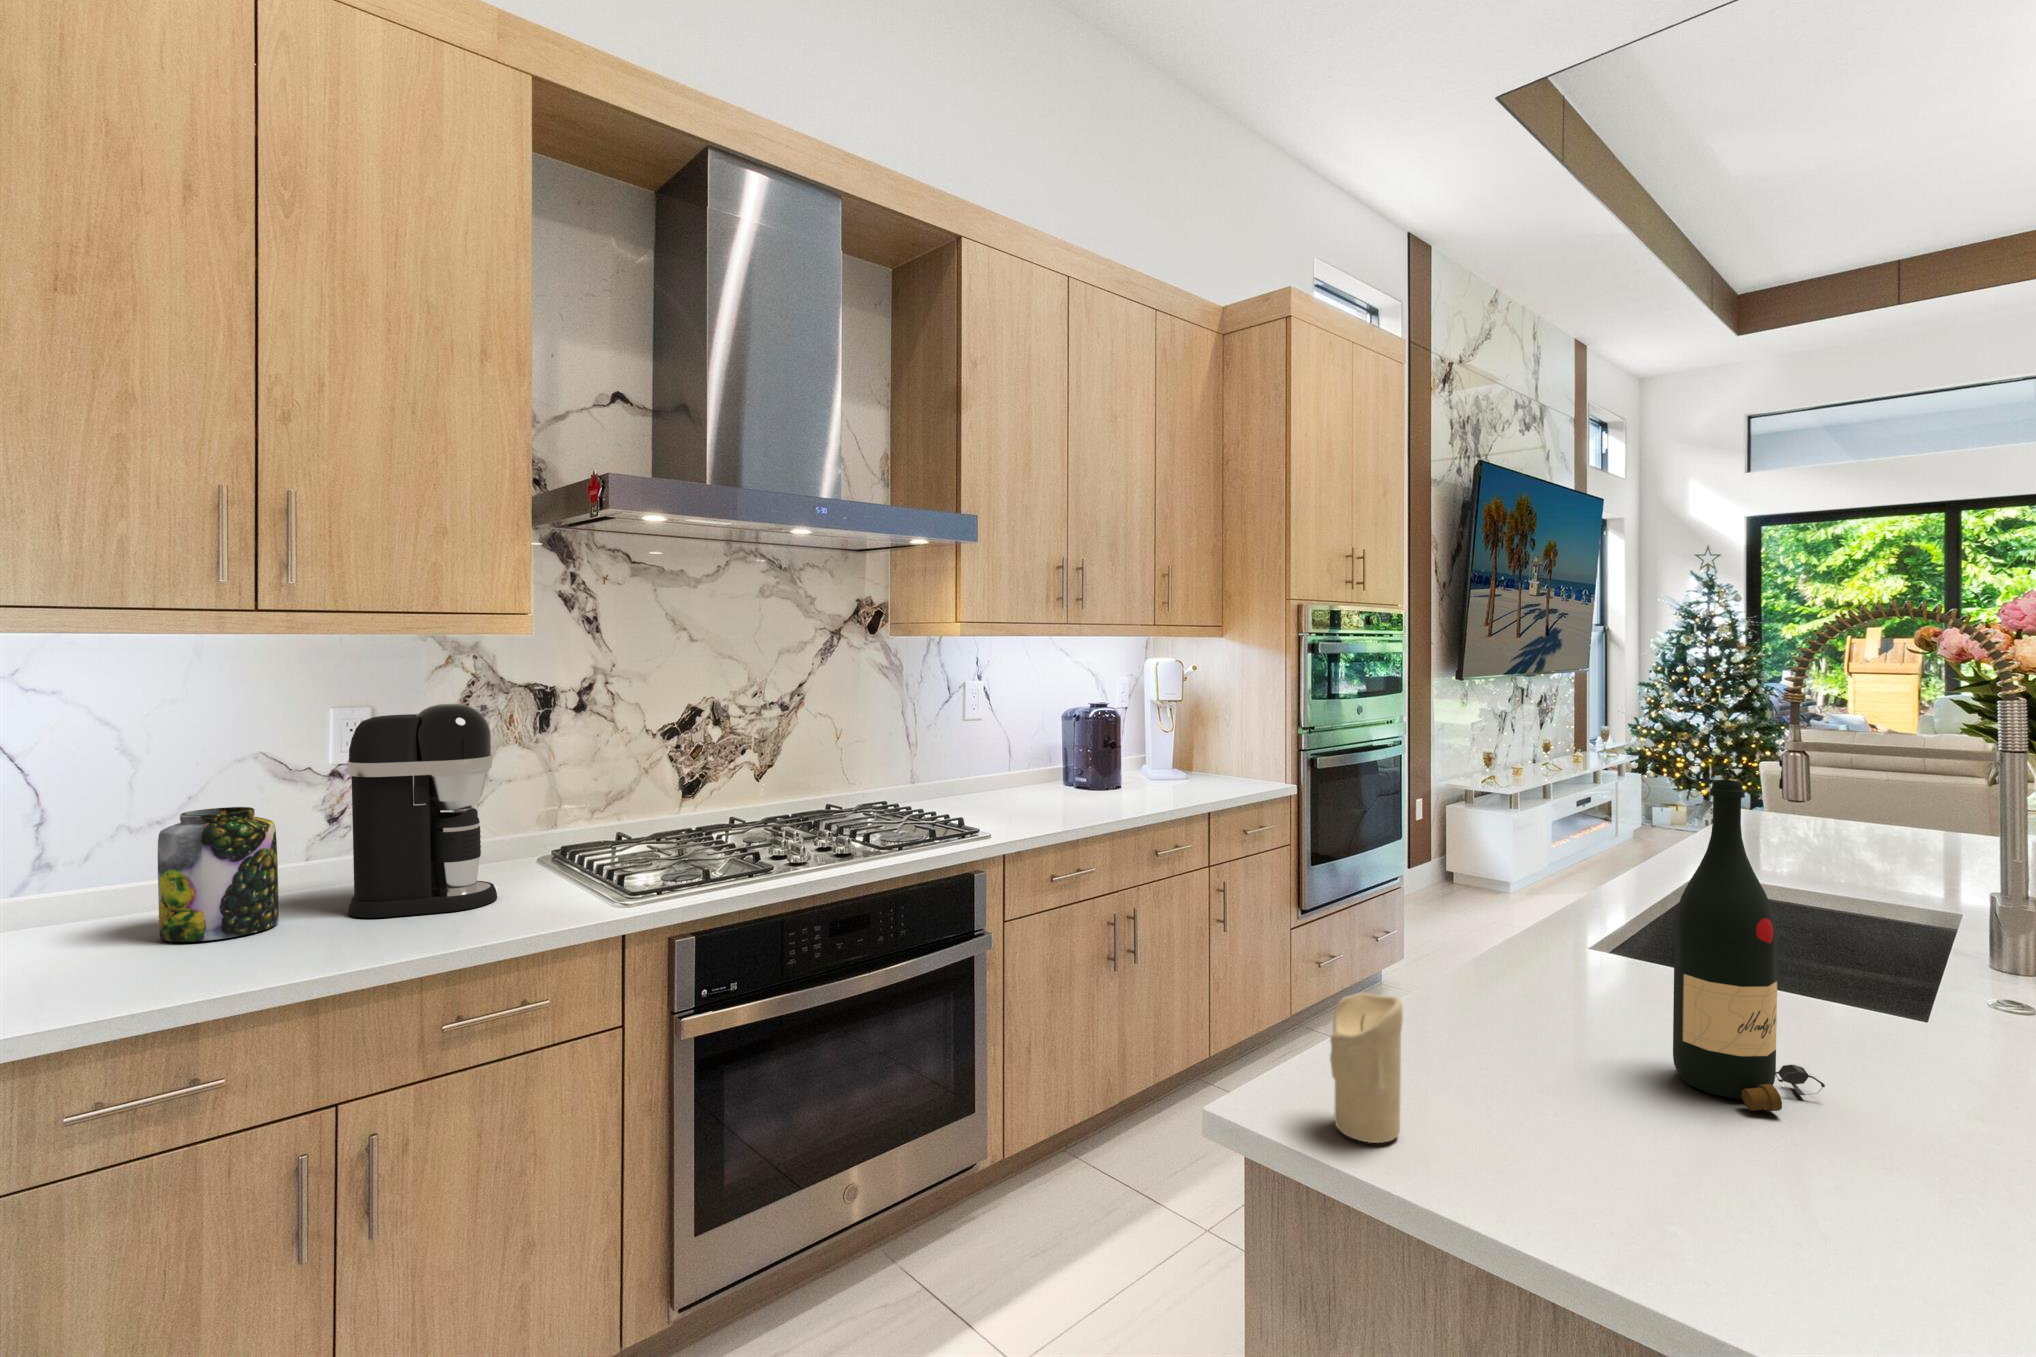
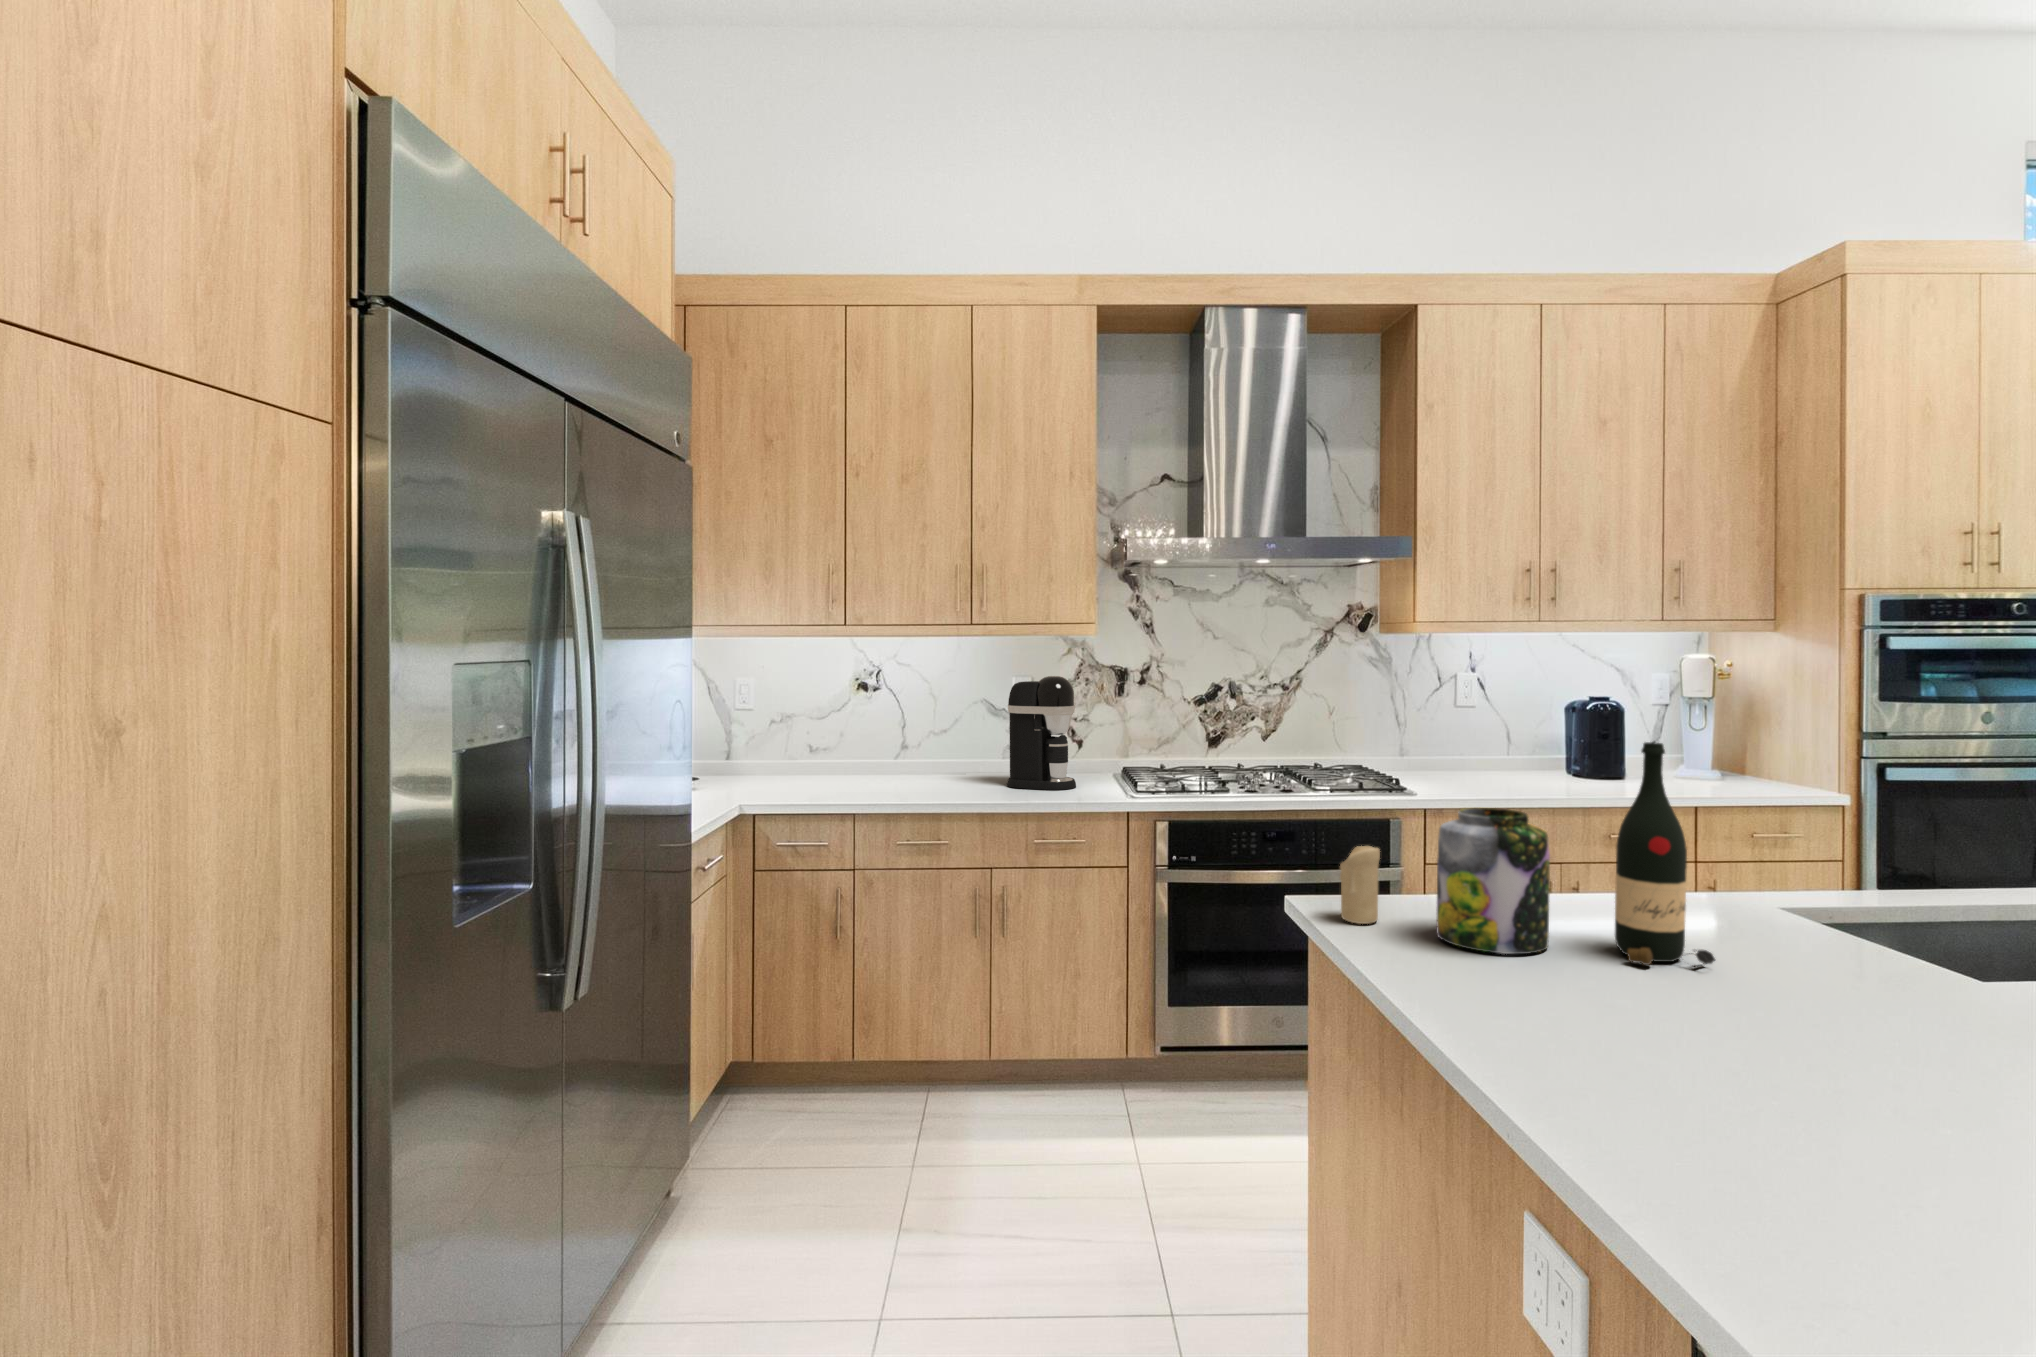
jar: present [158,807,279,942] -> present [1437,808,1550,954]

